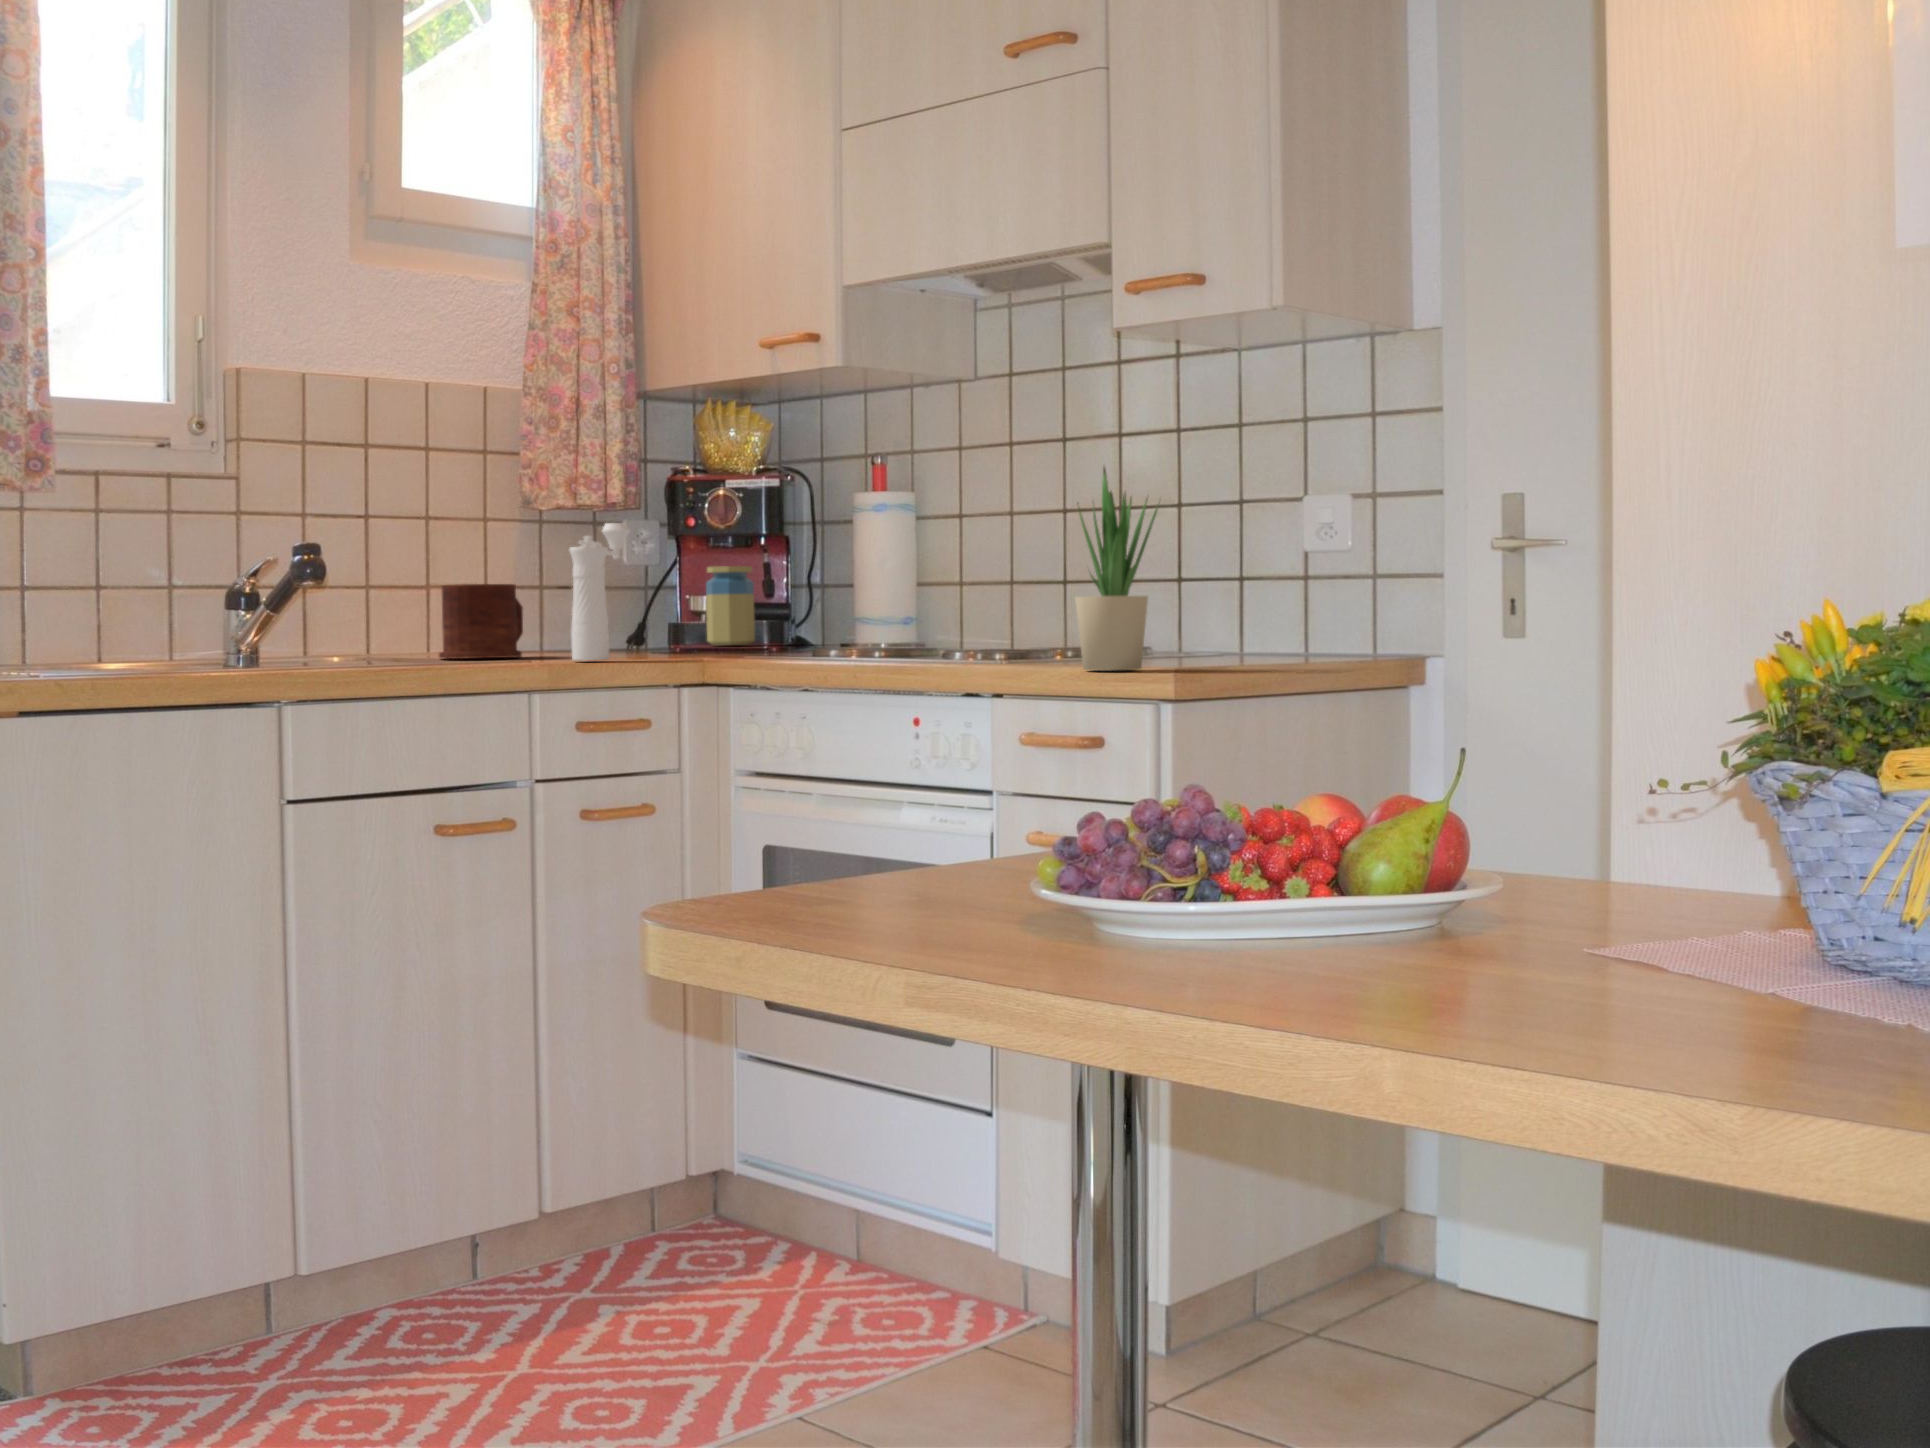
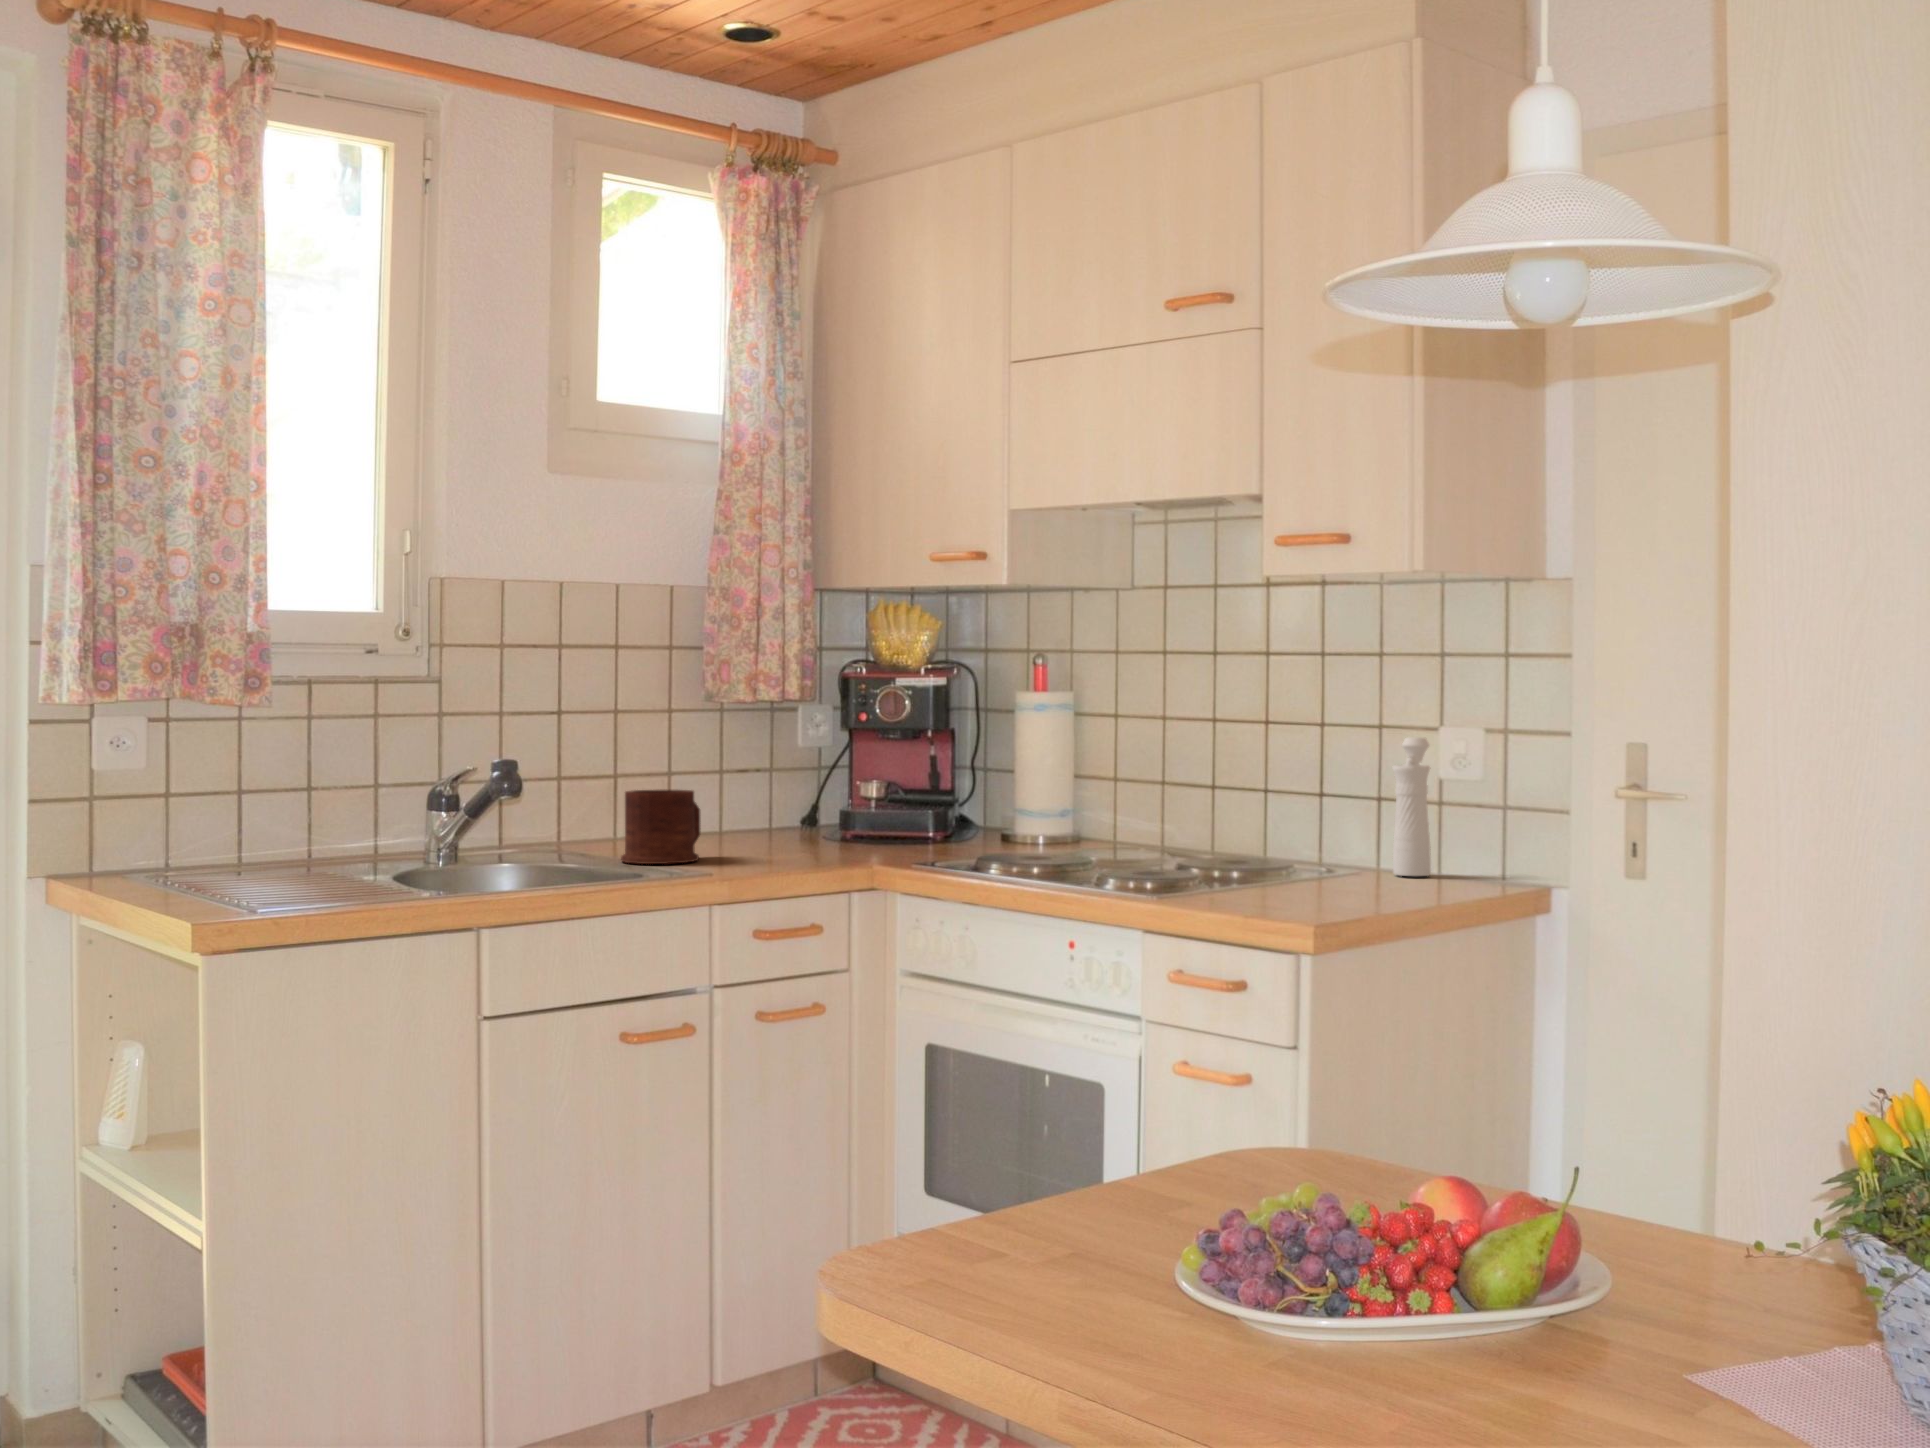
potted plant: present [1075,468,1158,671] -> none [1229,711,1315,915]
pepper mill: present [570,523,630,660] -> present [1393,737,1431,876]
jar: present [706,566,755,645] -> none [876,758,922,836]

